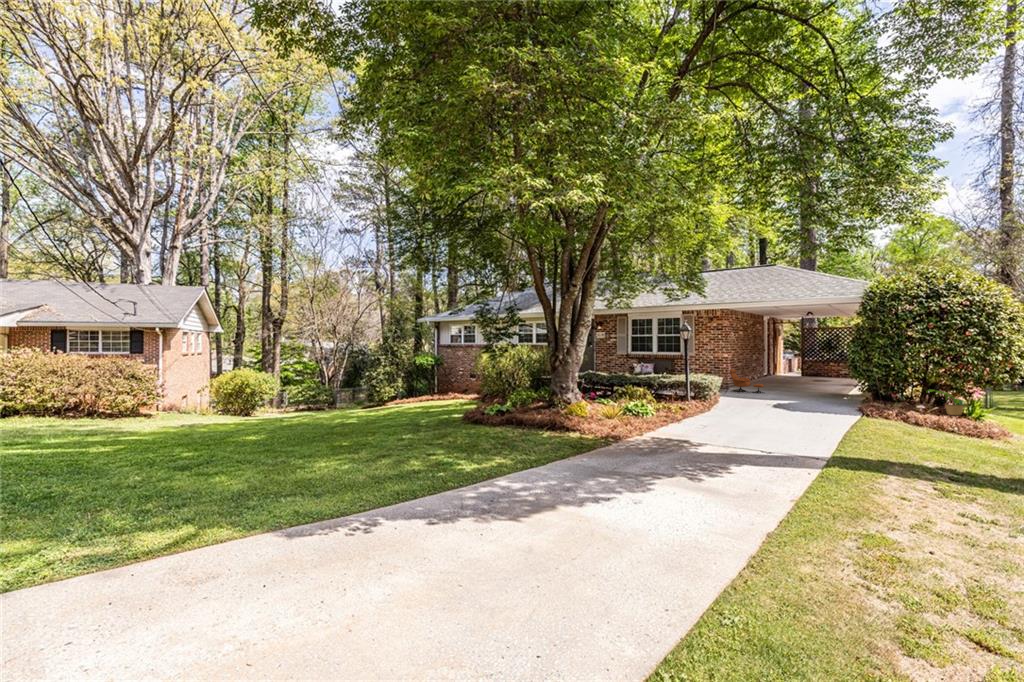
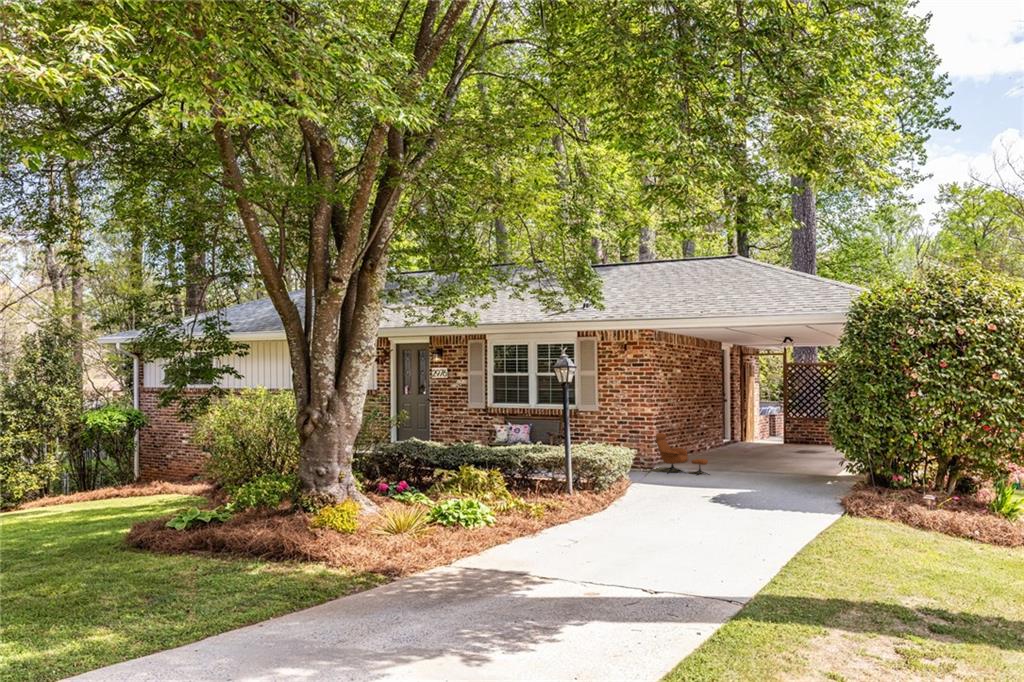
potted plant: present [926,390,964,415] -> none [939,468,993,512]

